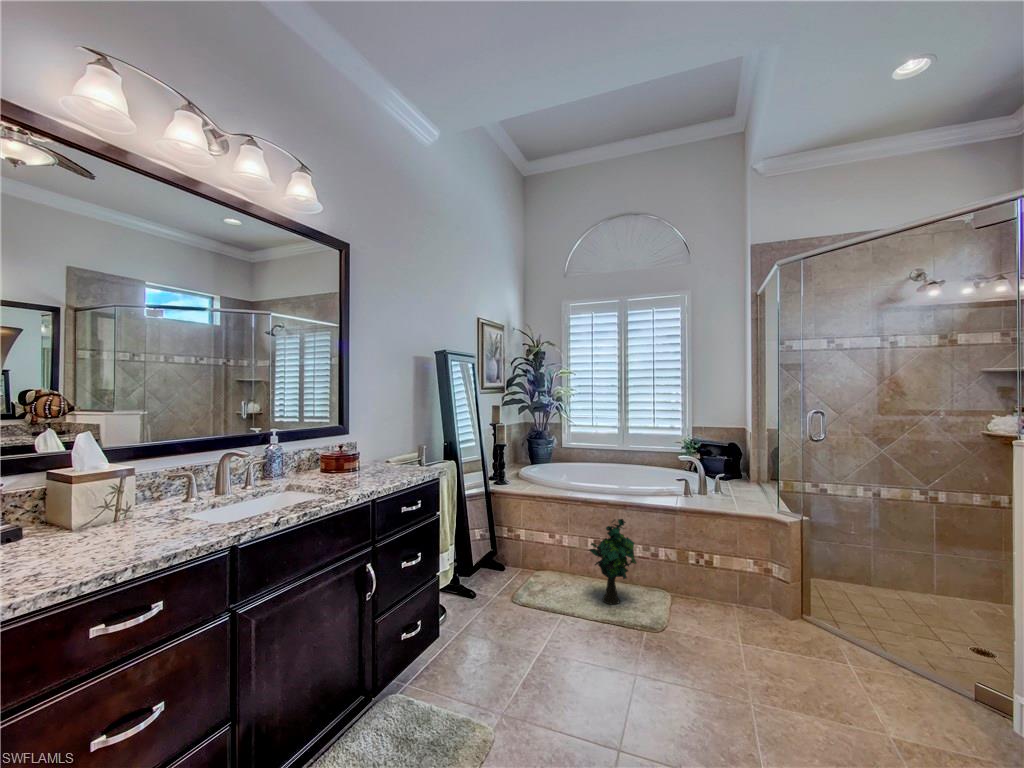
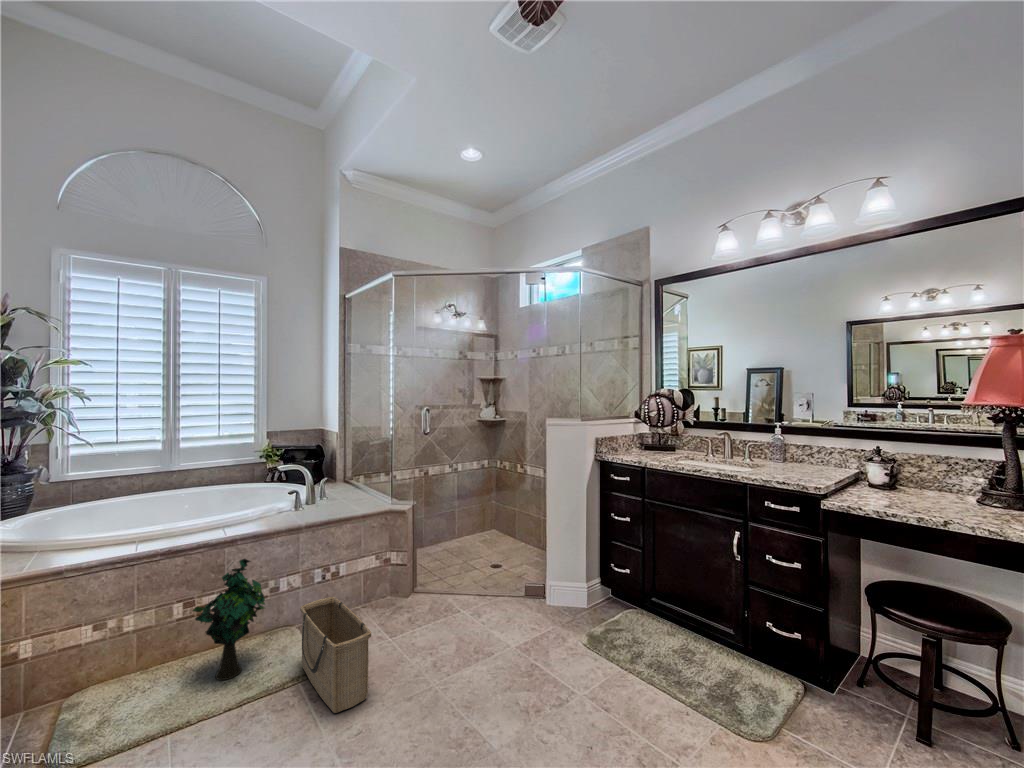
basket: none [644,571,690,671] -> present [300,597,371,713]

